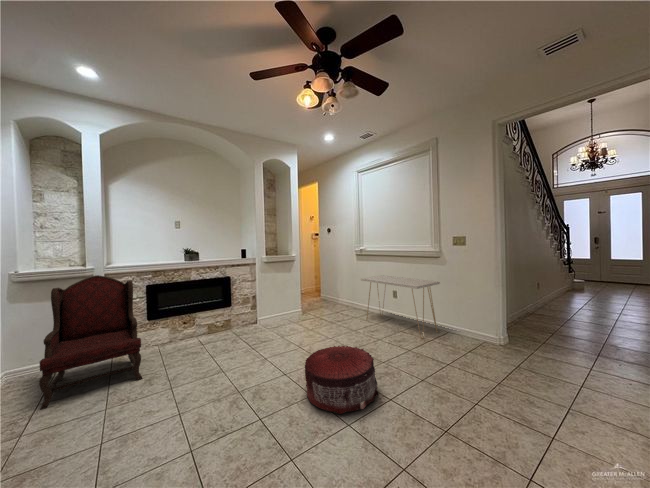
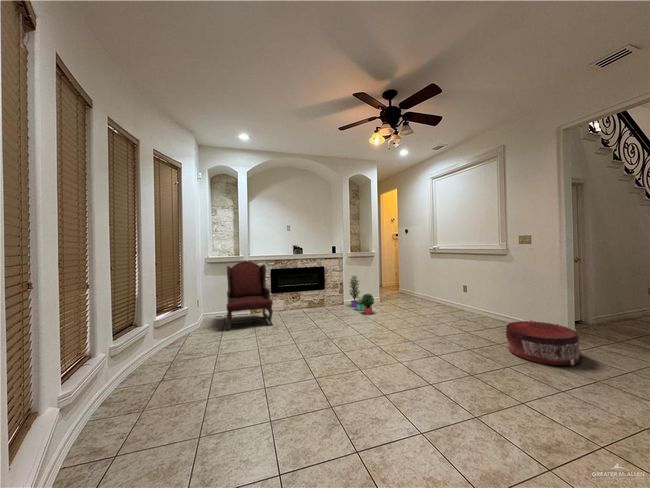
console table: present [361,275,440,339] -> none [431,271,506,326]
potted plant: none [264,285,298,337] -> present [350,276,374,314]
pouf: present [305,346,378,414] -> present [506,321,583,365]

